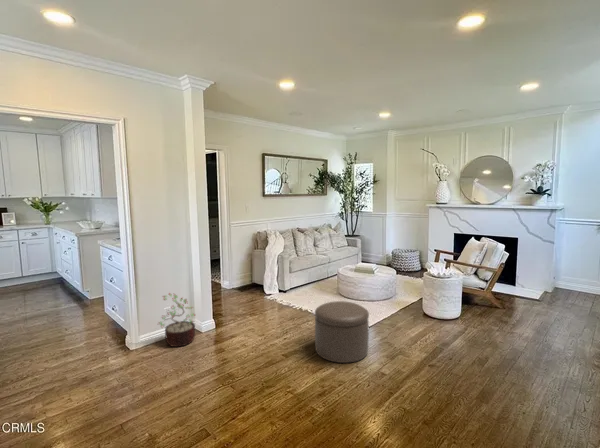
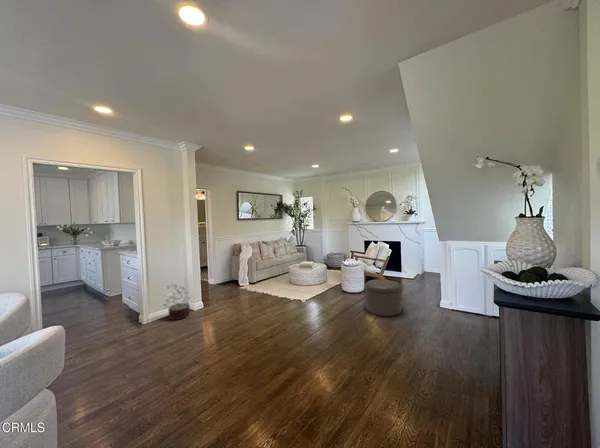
ottoman: present [315,301,369,363] -> present [365,279,401,316]

